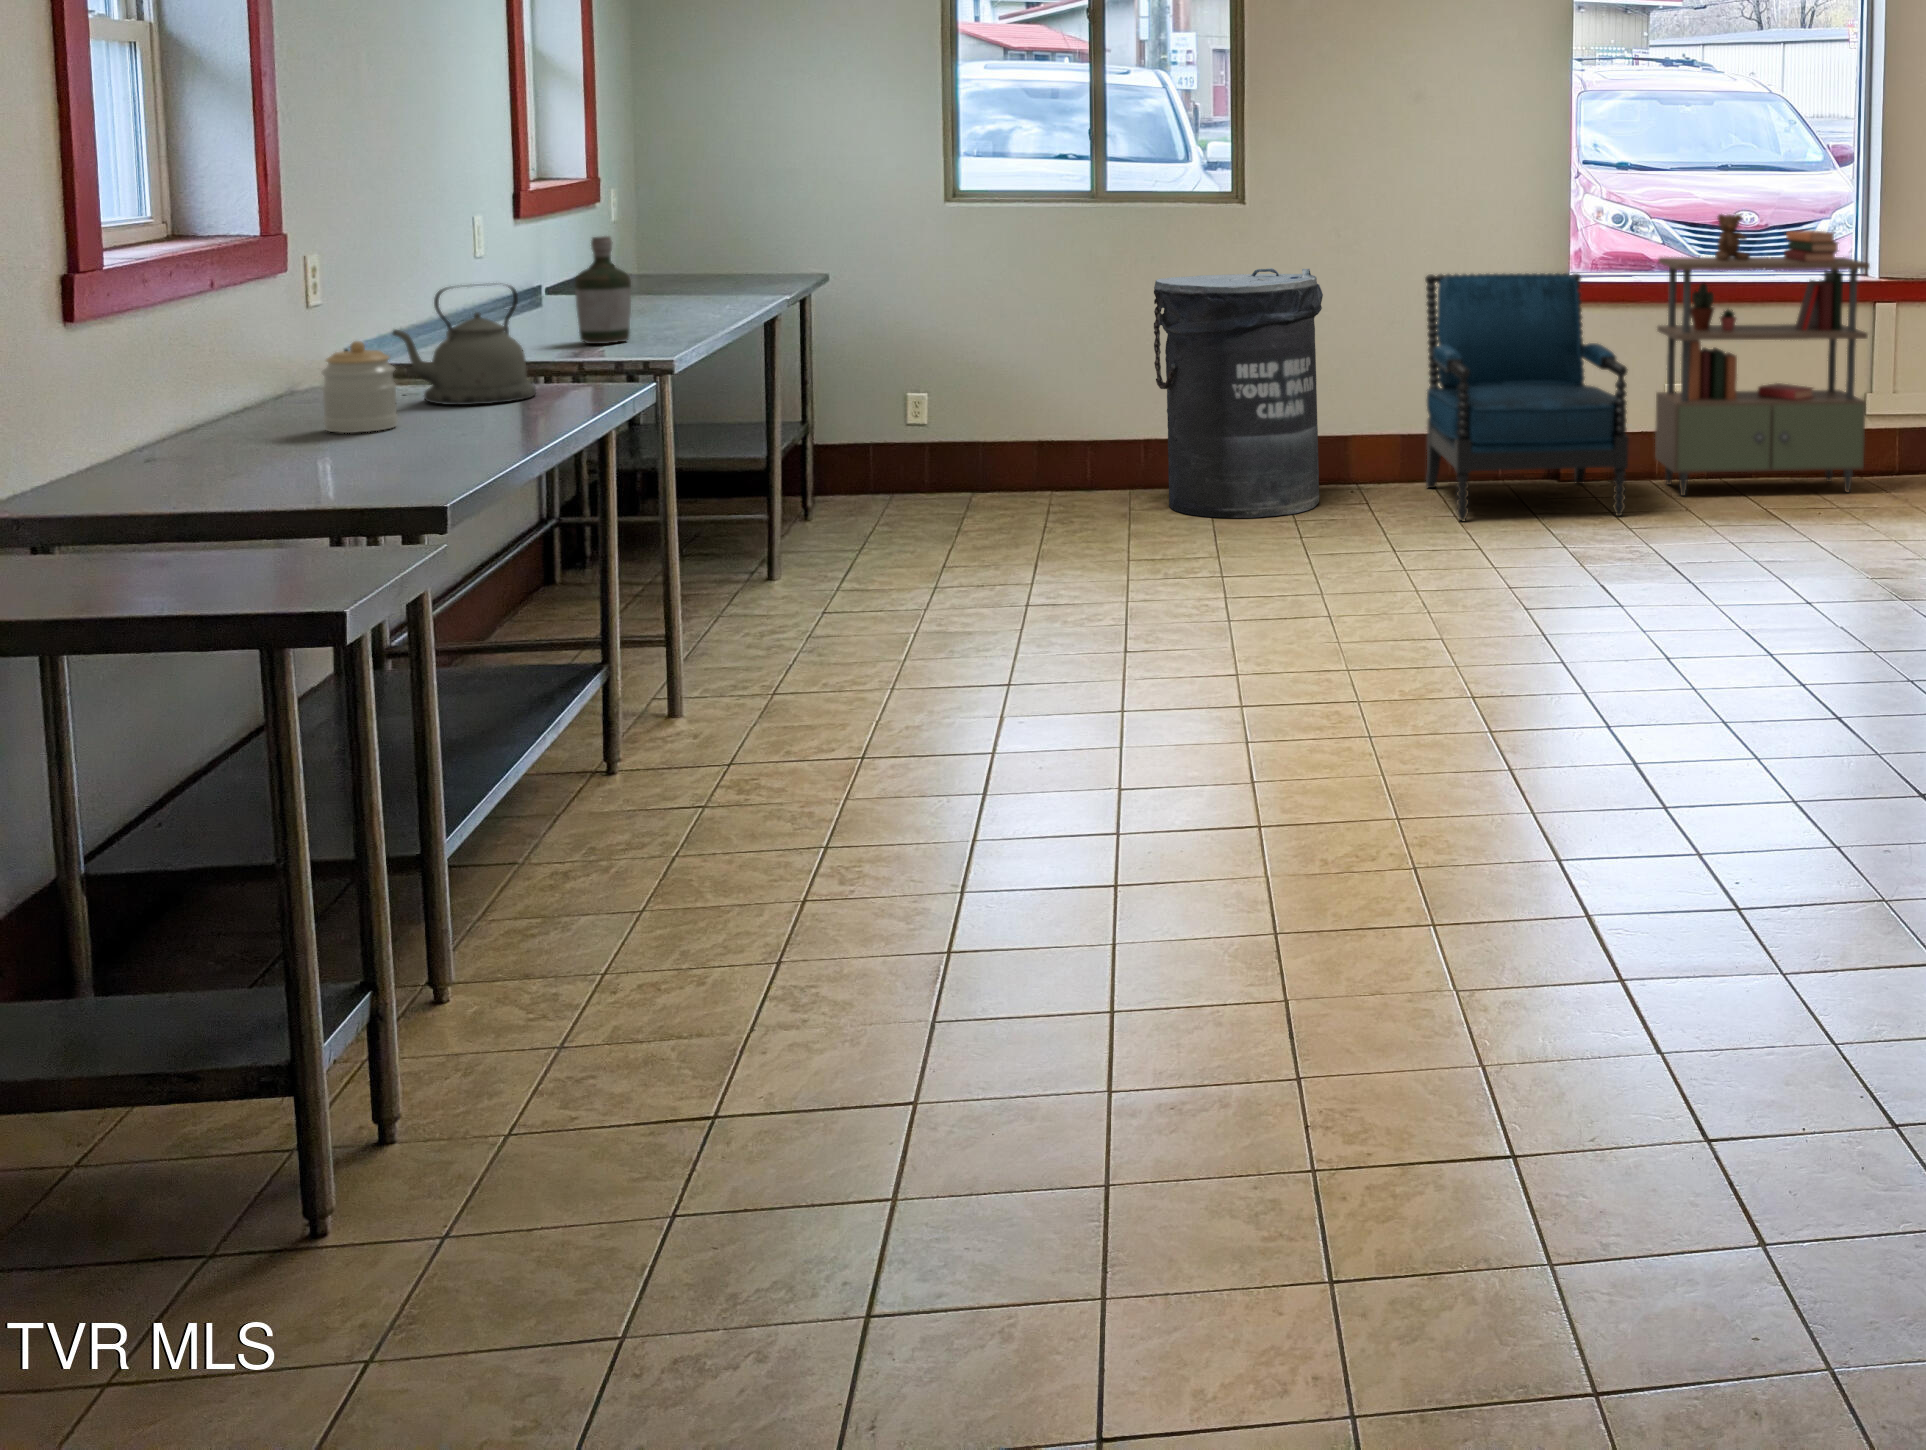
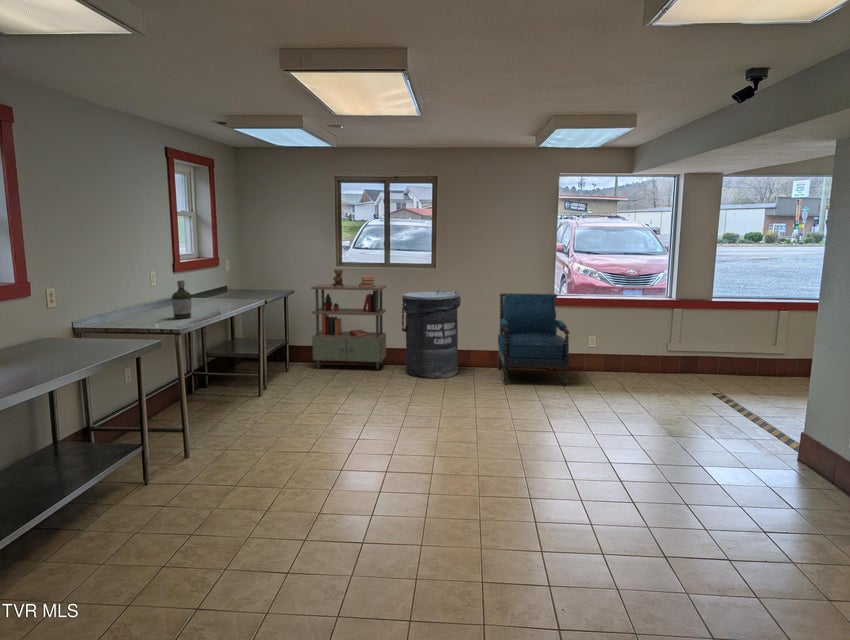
shelving unit: present [1655,214,1870,496] -> present [311,270,386,370]
kettle: present [393,286,536,405] -> none [62,301,121,347]
jar: present [322,341,398,433] -> none [18,325,50,360]

